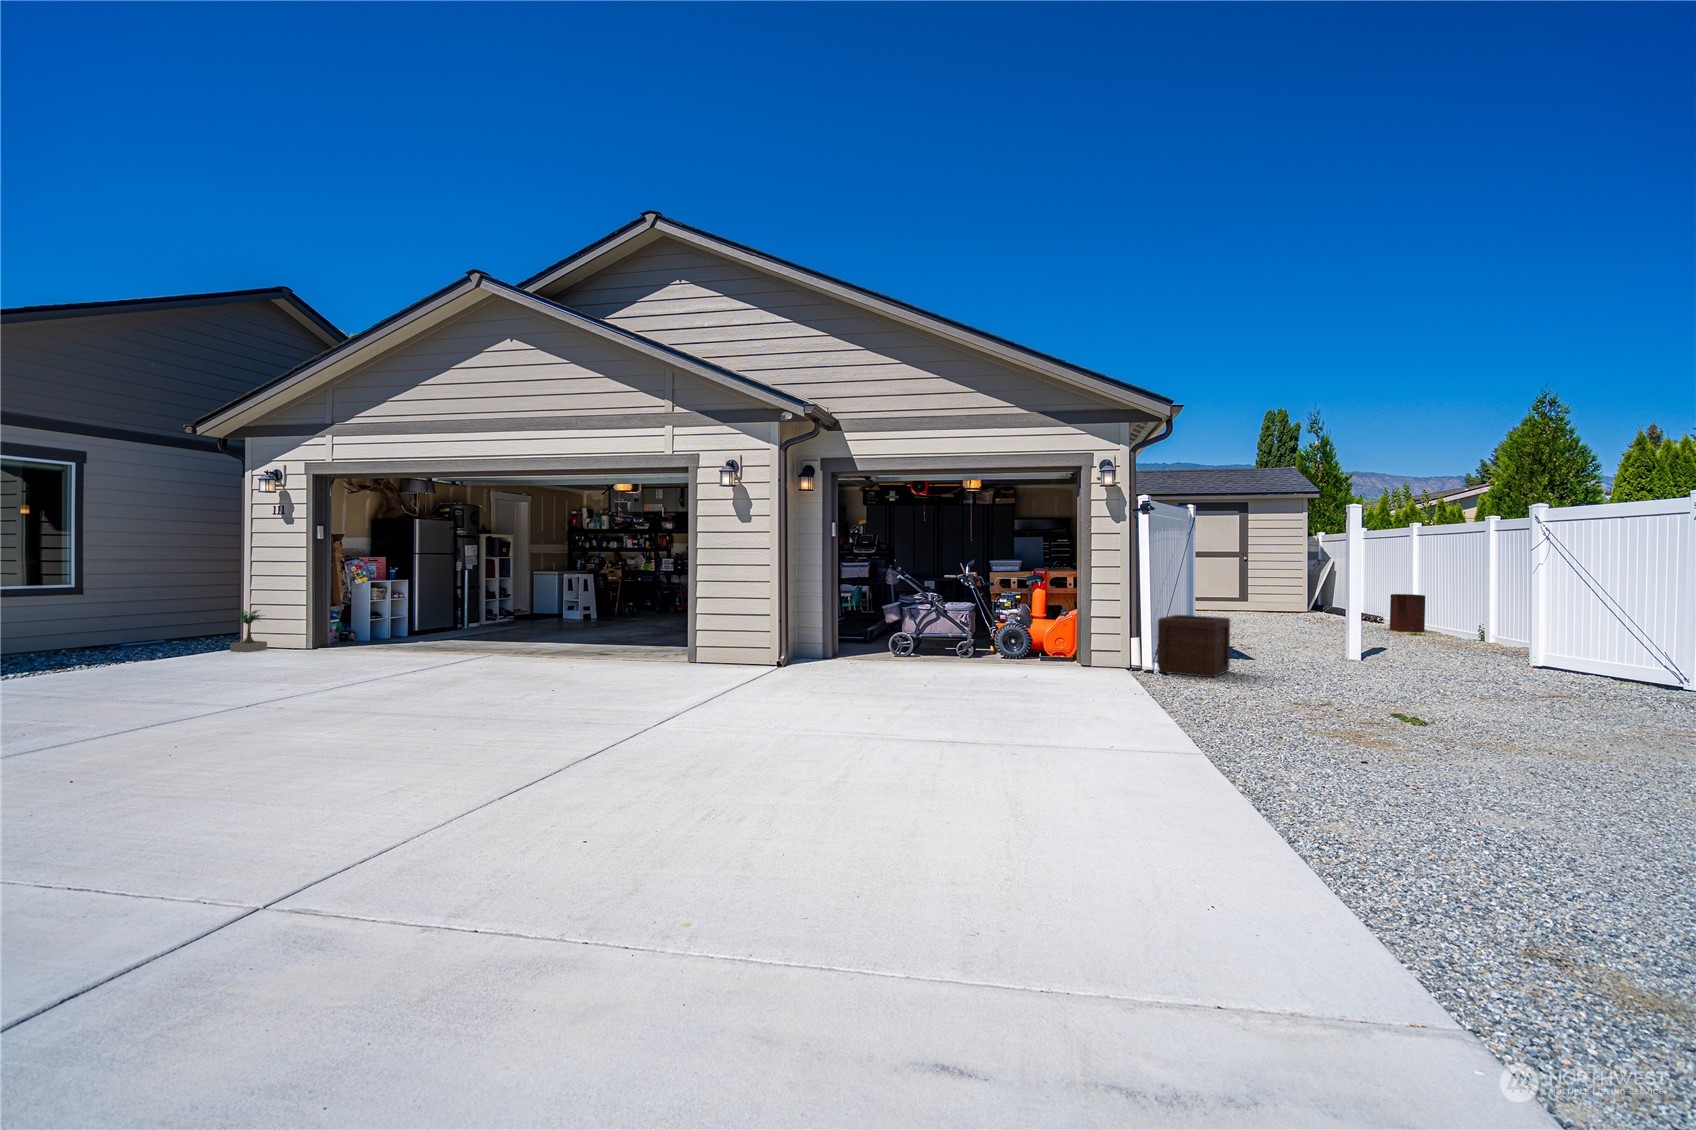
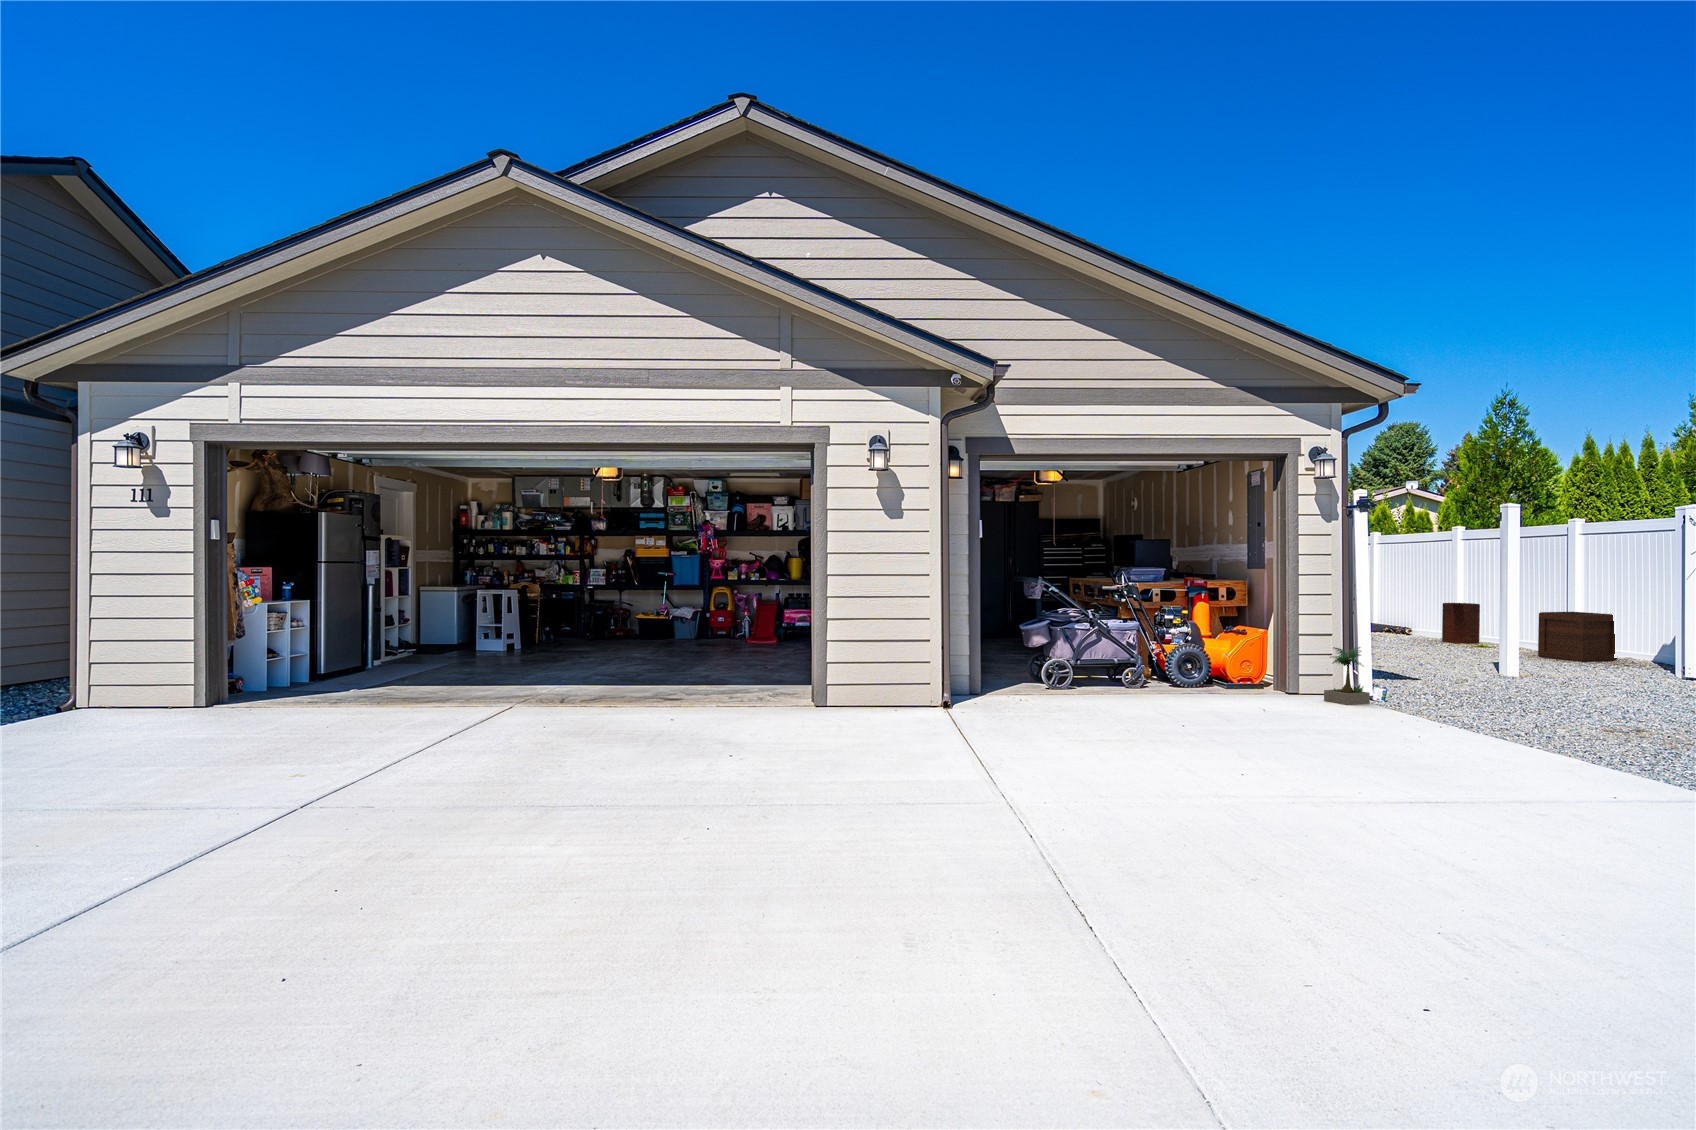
potted plant: present [230,610,267,652] -> present [1324,647,1370,705]
wooden crate: present [1157,615,1230,677] -> present [1538,612,1617,662]

